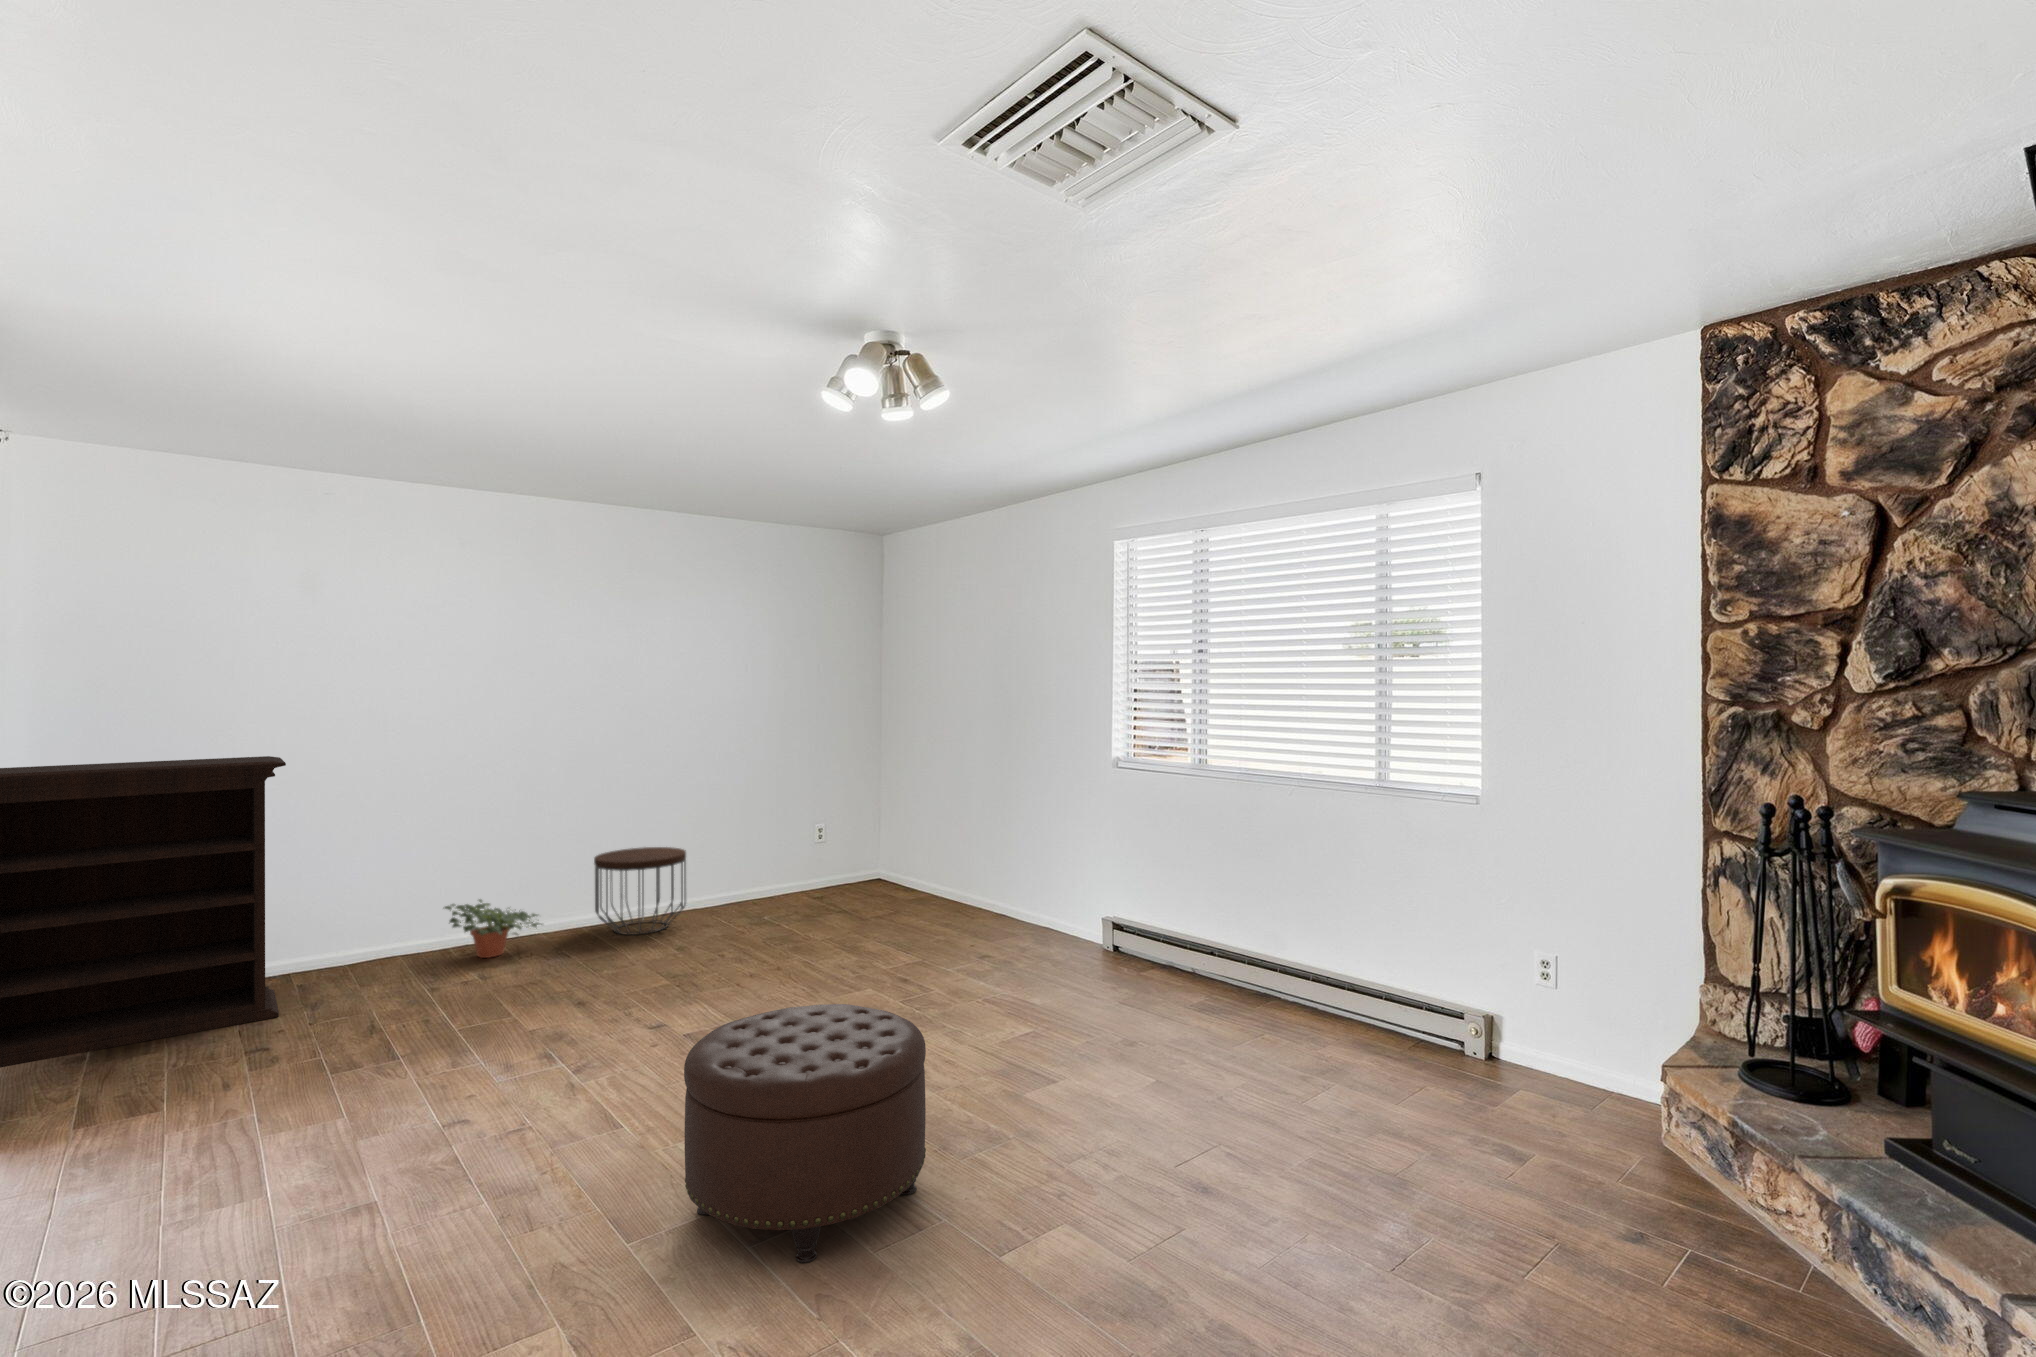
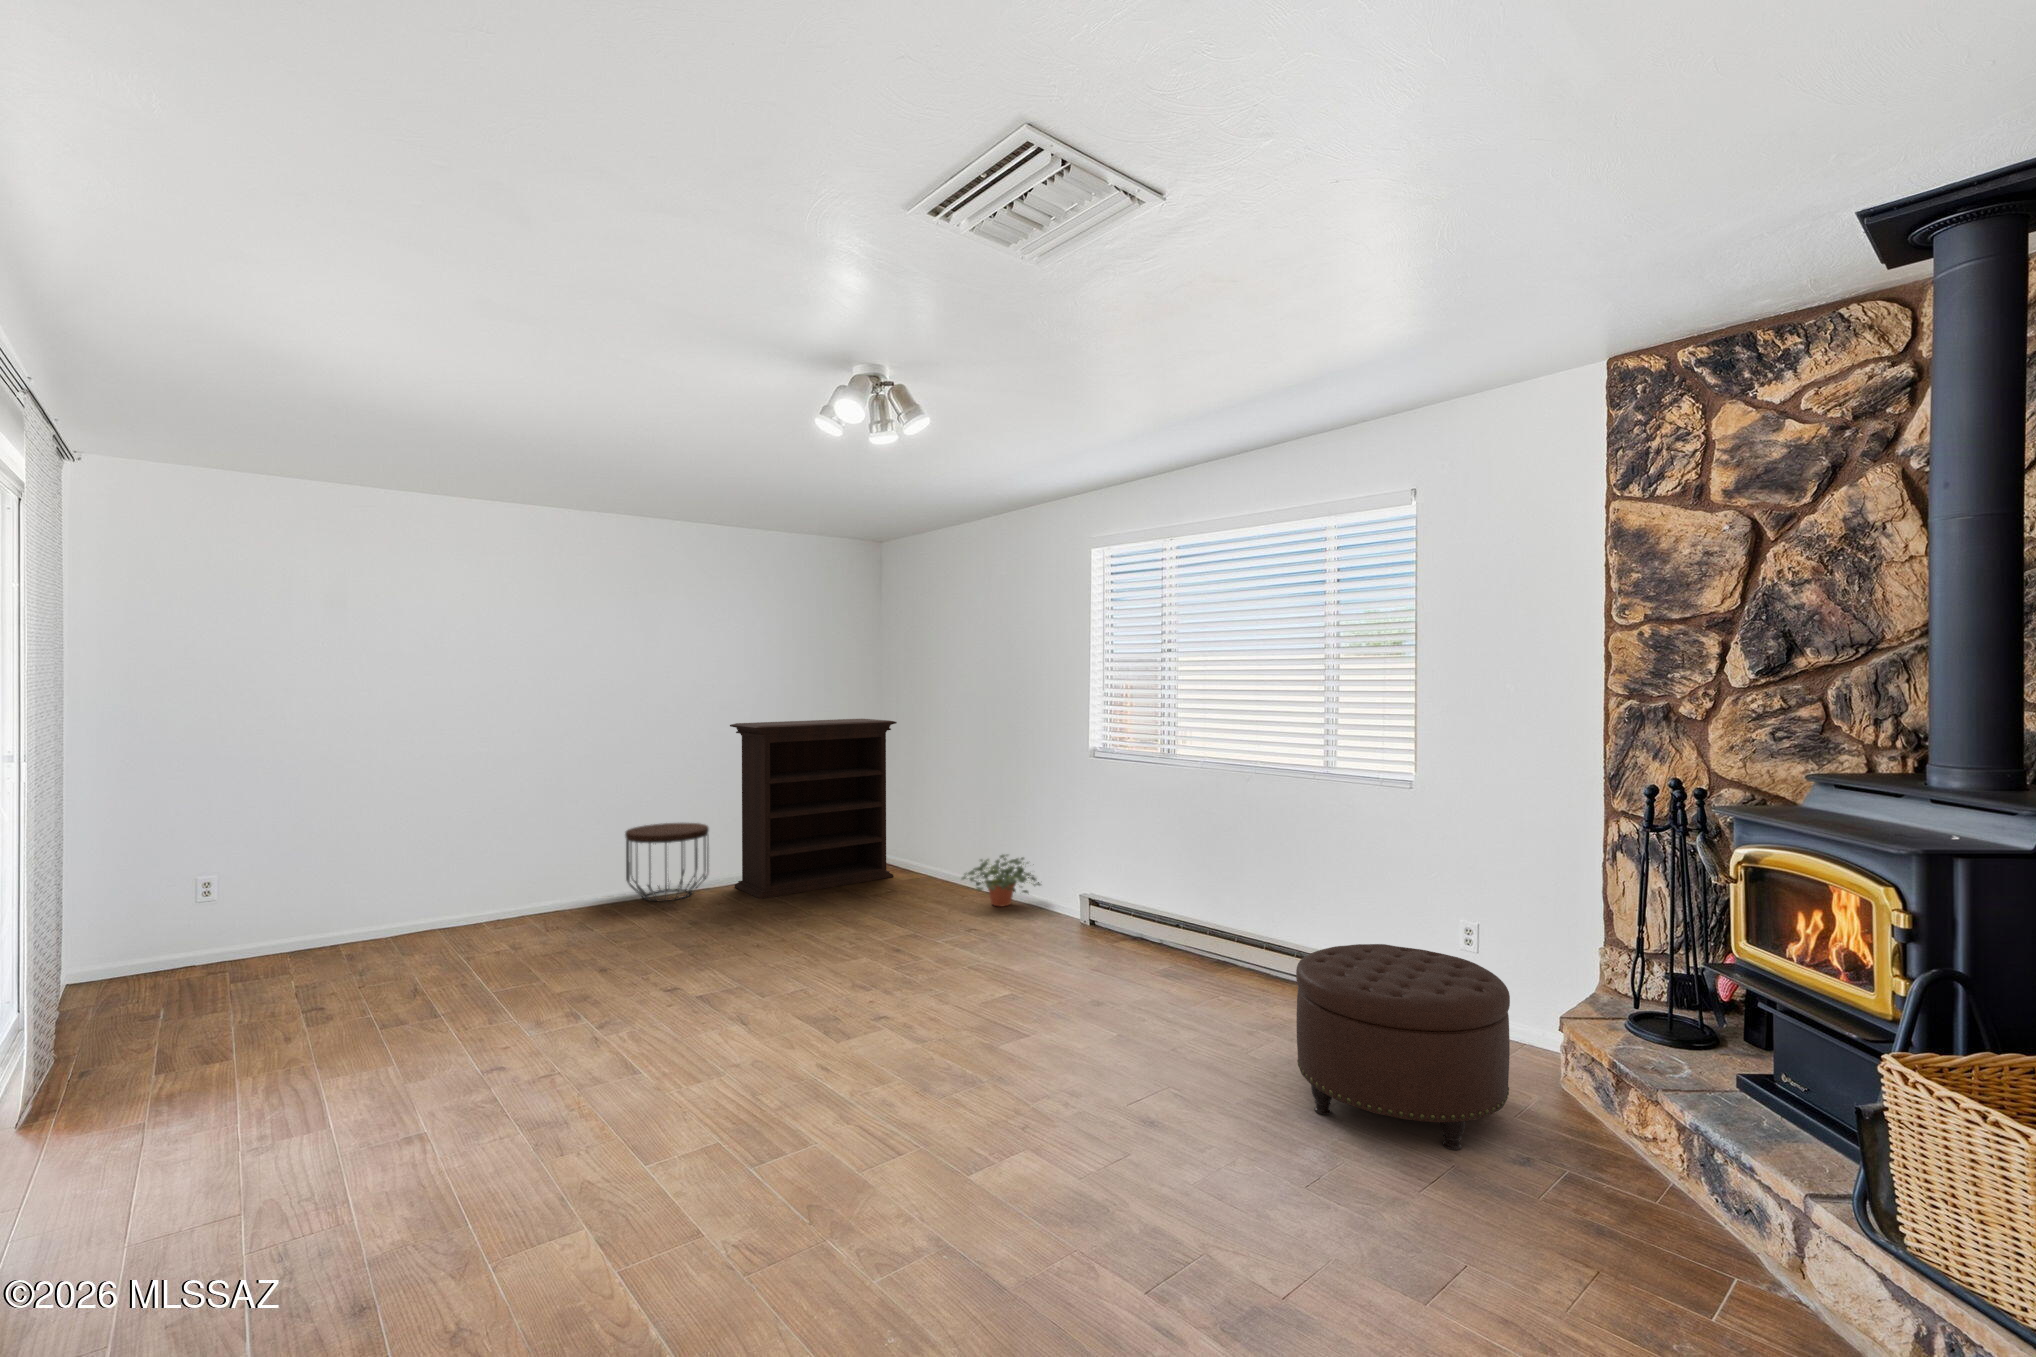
bookshelf: present [0,756,286,1068] -> present [730,719,897,899]
potted plant: present [445,899,542,958] -> present [962,855,1040,906]
ottoman: present [684,1004,926,1263] -> present [1296,944,1510,1150]

